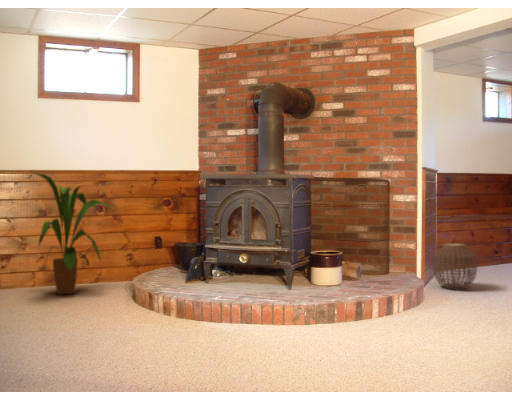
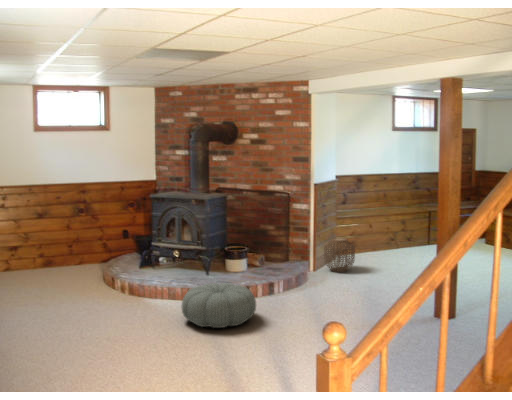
house plant: present [34,173,108,295] -> none [30,191,92,276]
pouf: none [281,293,403,365] -> present [182,283,256,328]

